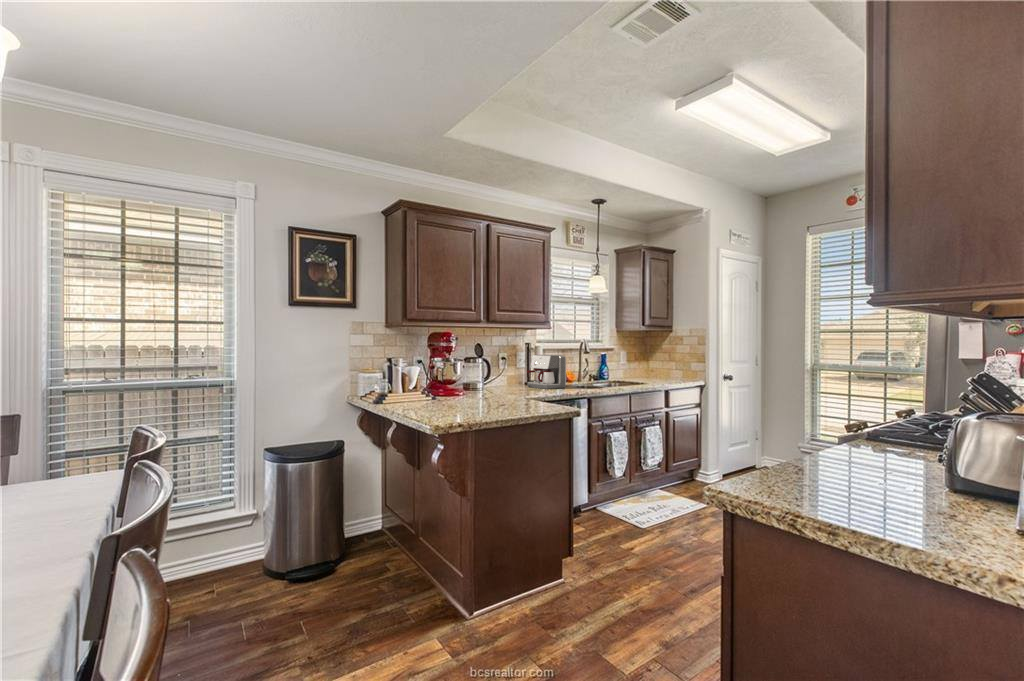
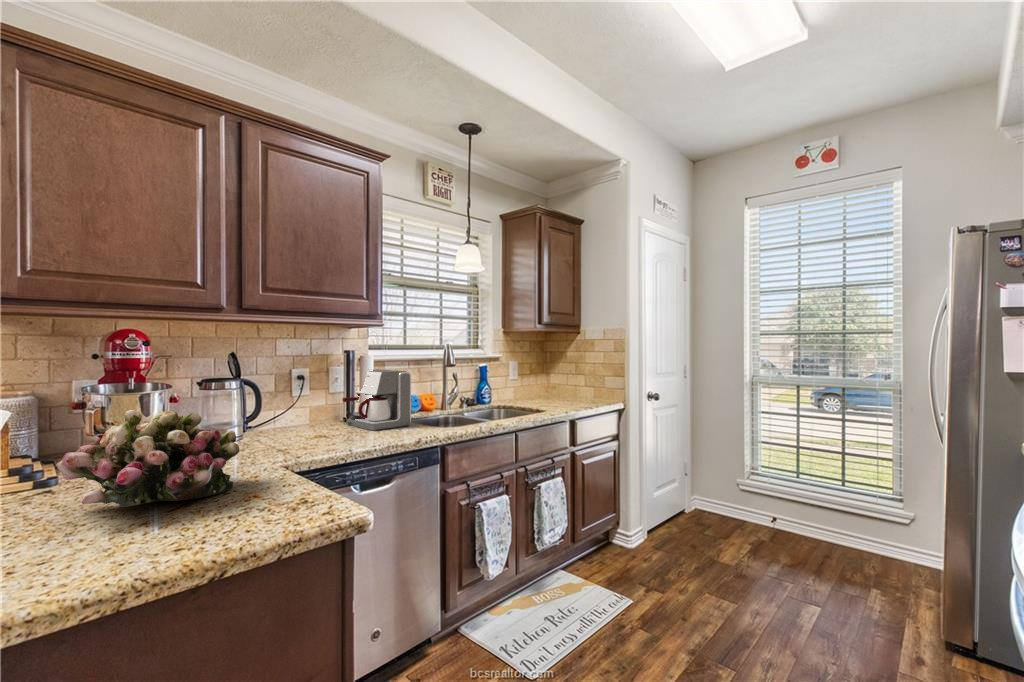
flower arrangement: none [459,366,515,402] -> present [56,410,239,507]

